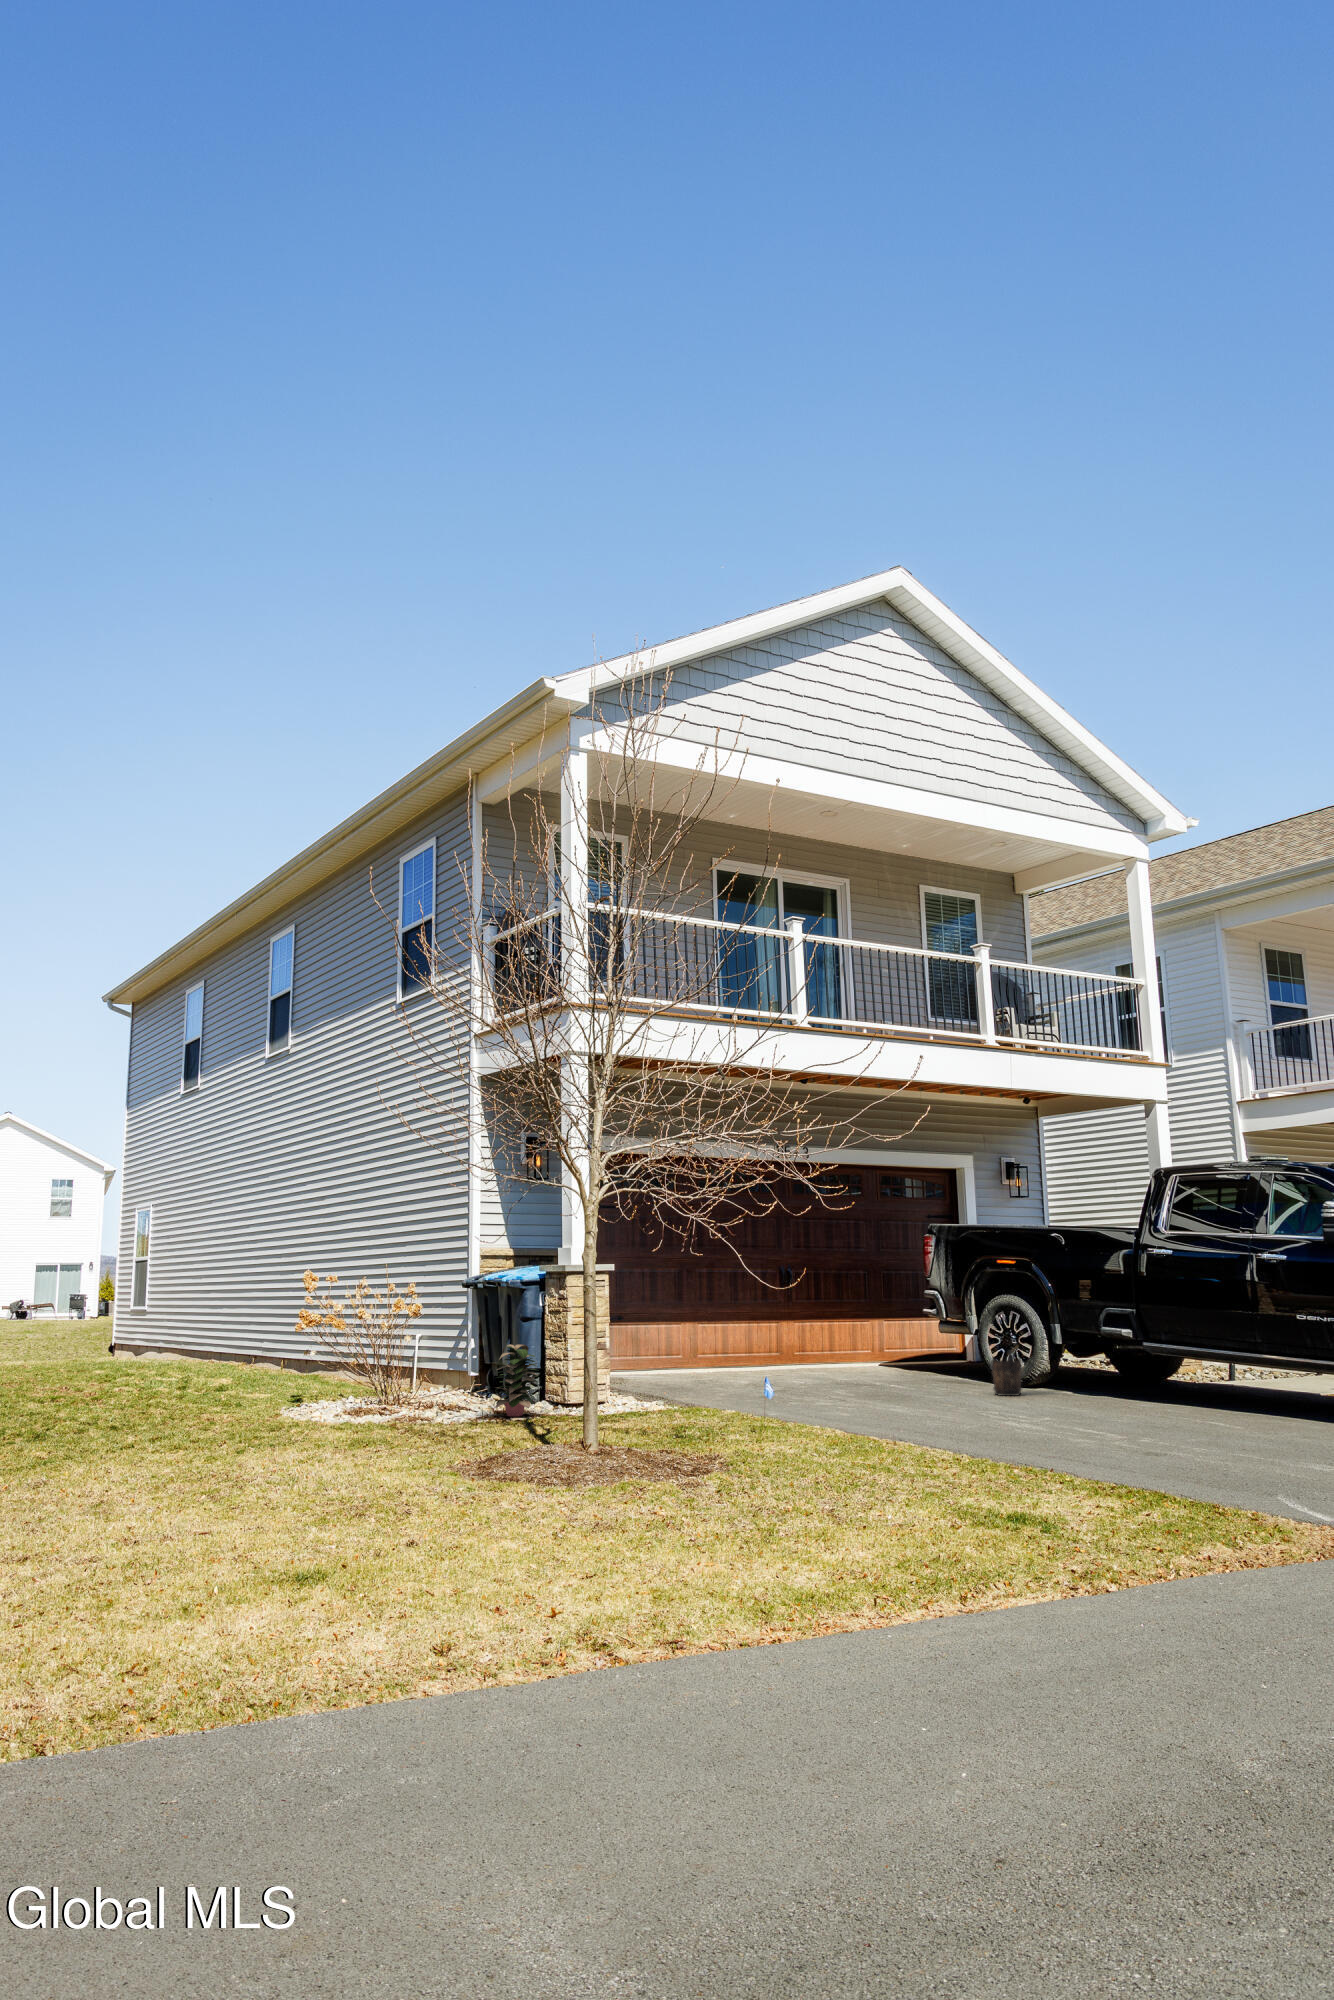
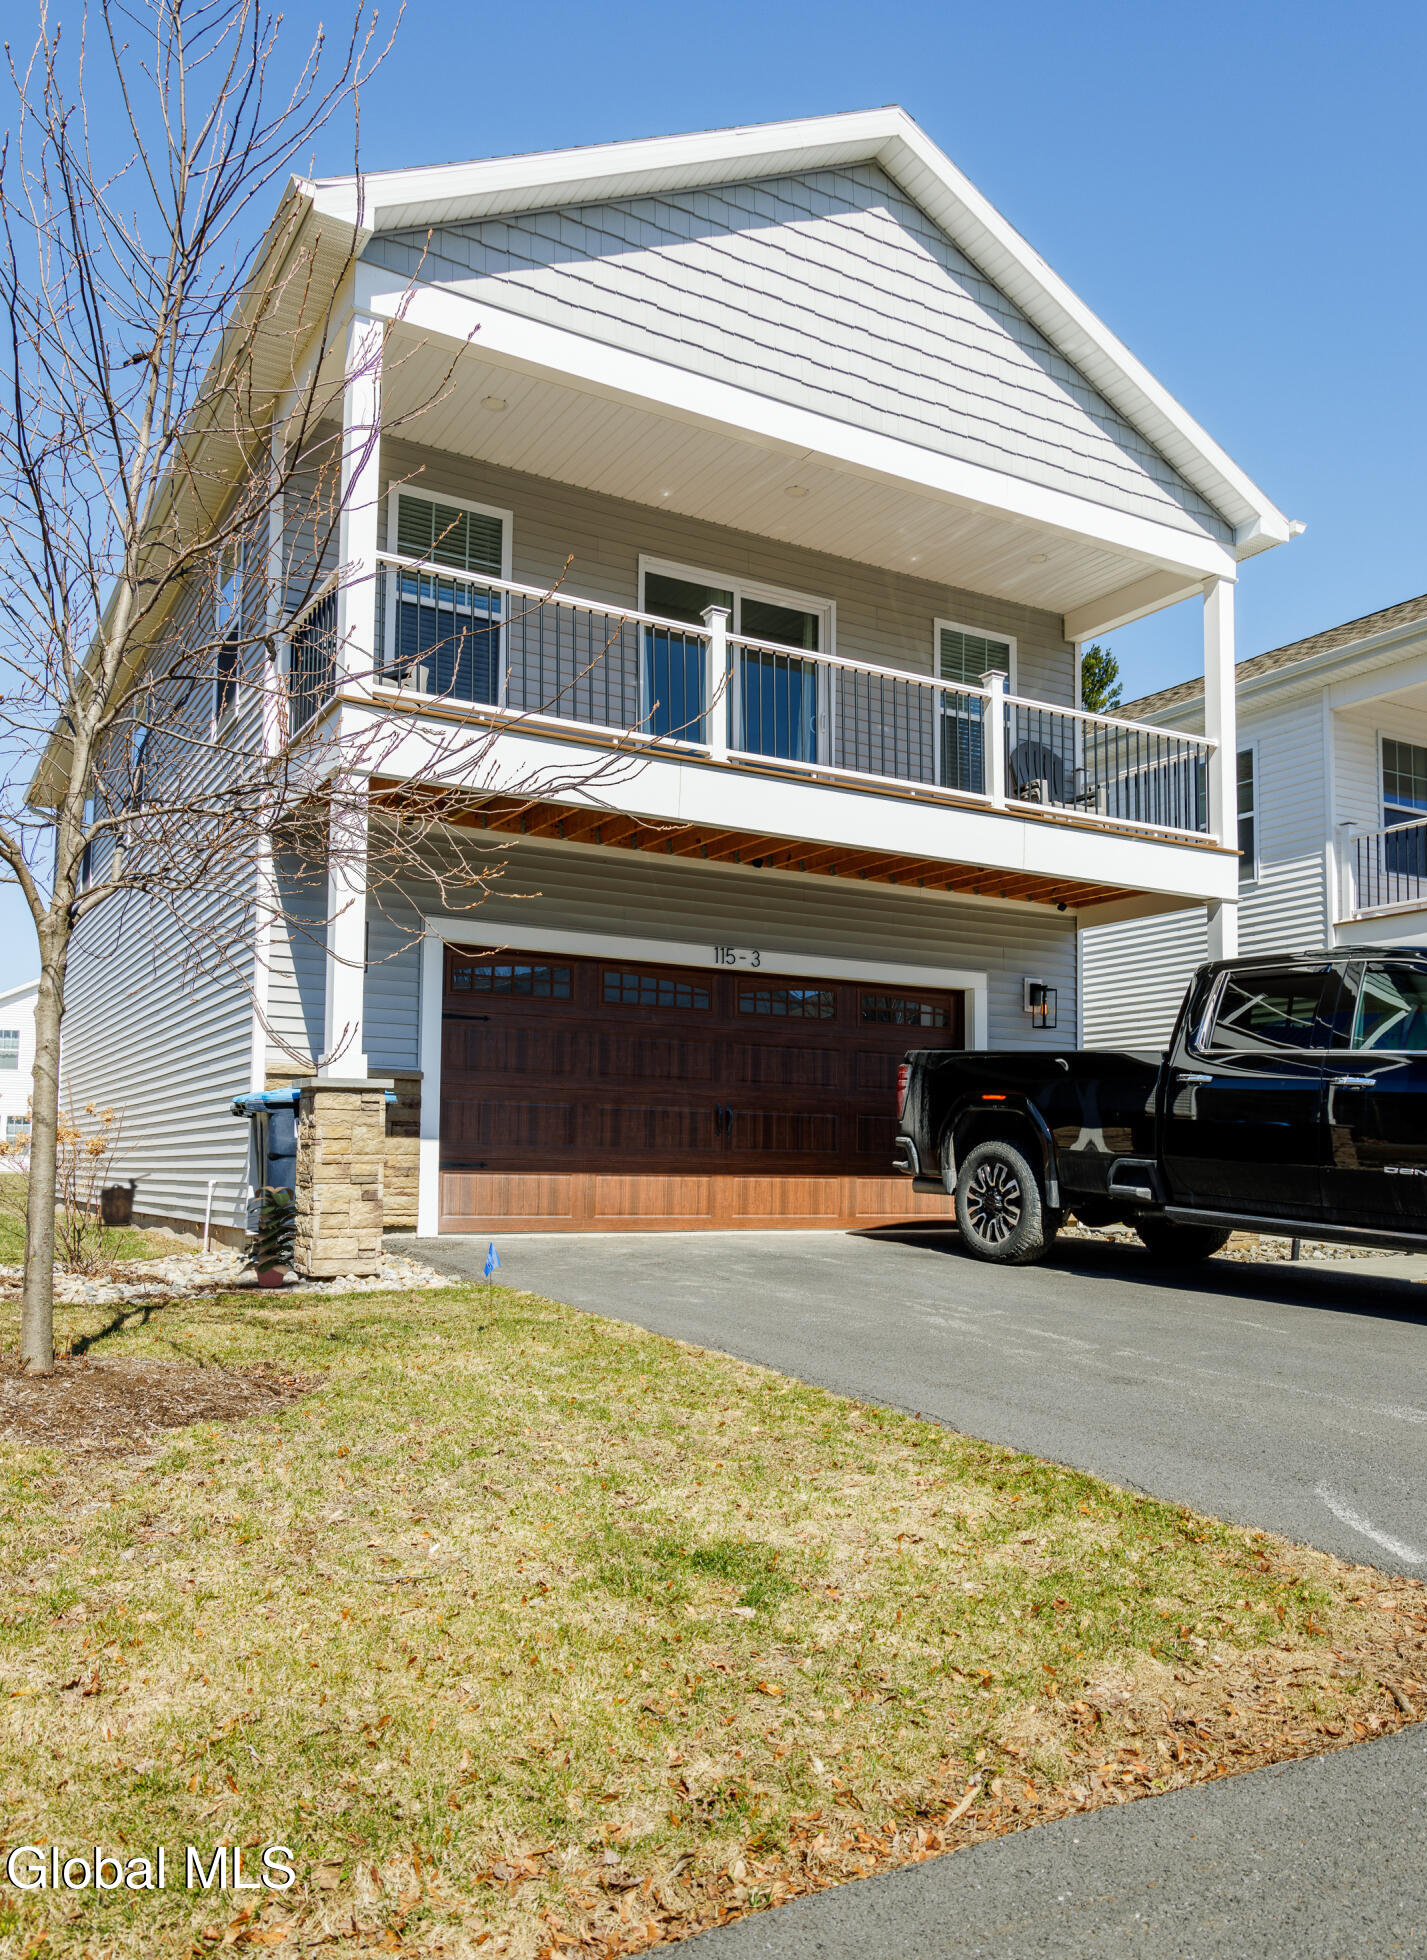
bucket: present [991,1346,1022,1396] -> present [99,1173,150,1226]

